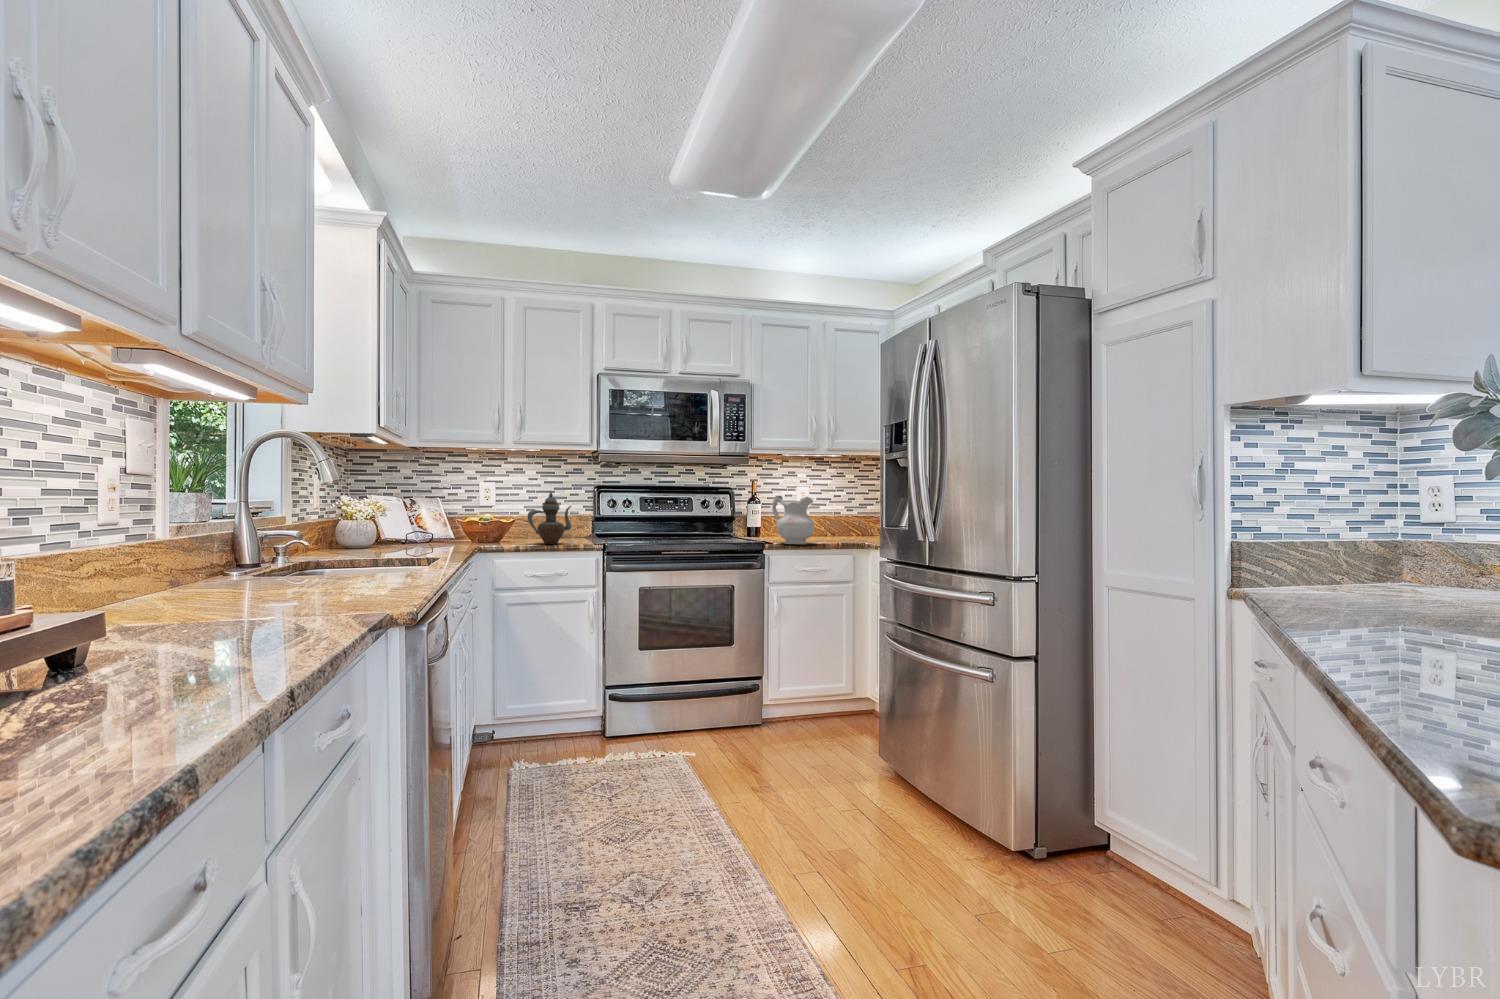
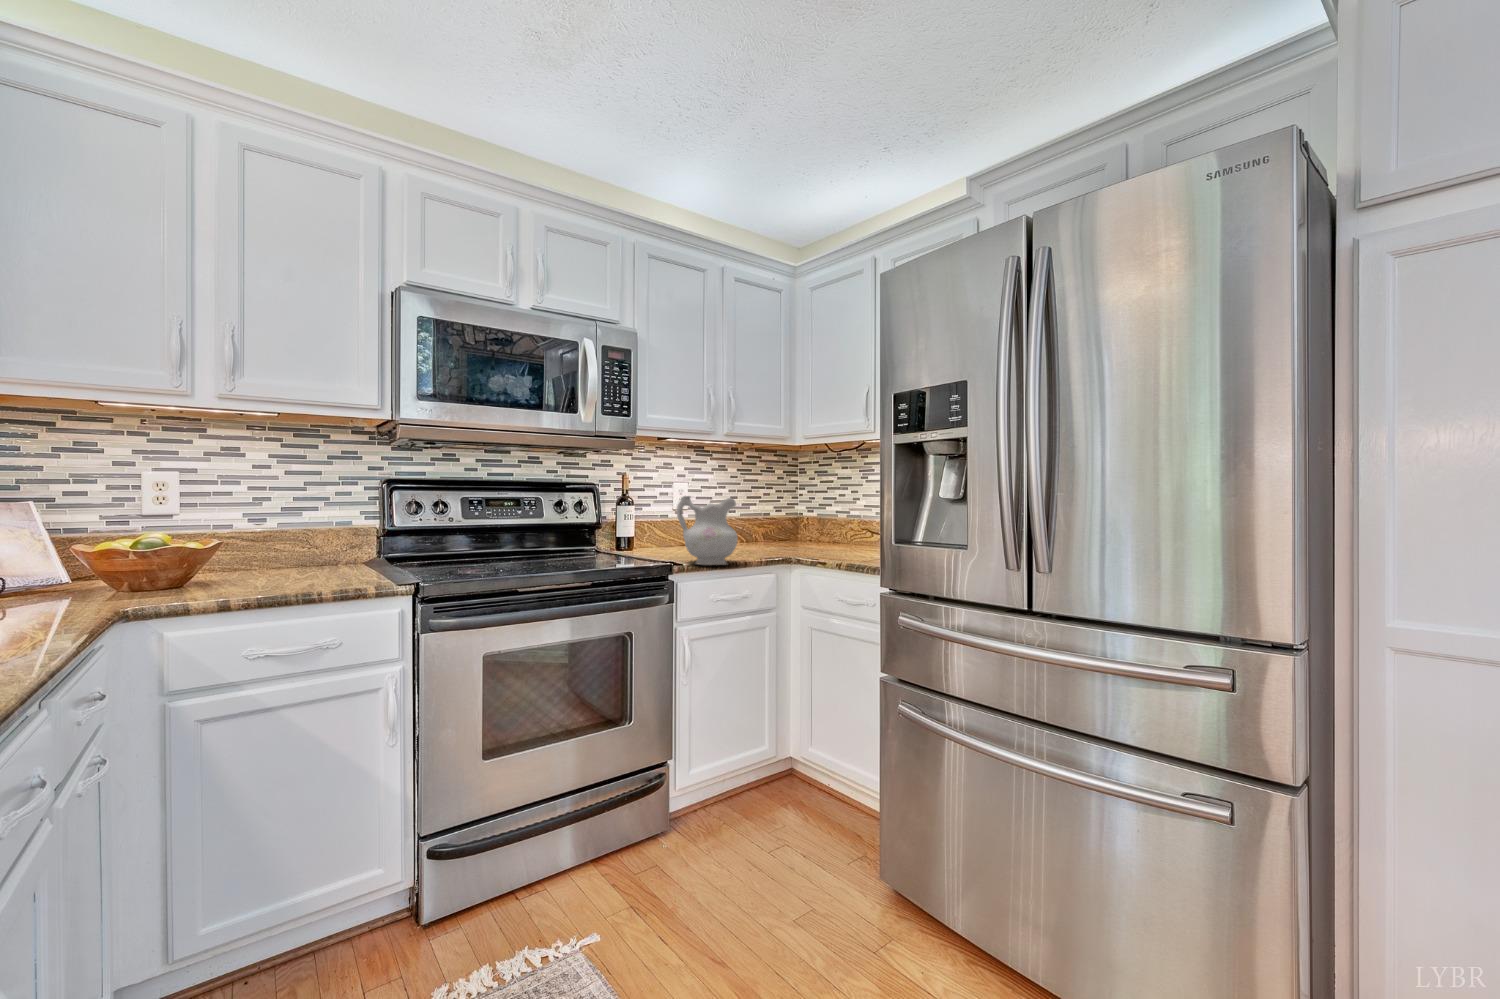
teapot: present [528,492,572,544] -> none [249,490,347,589]

